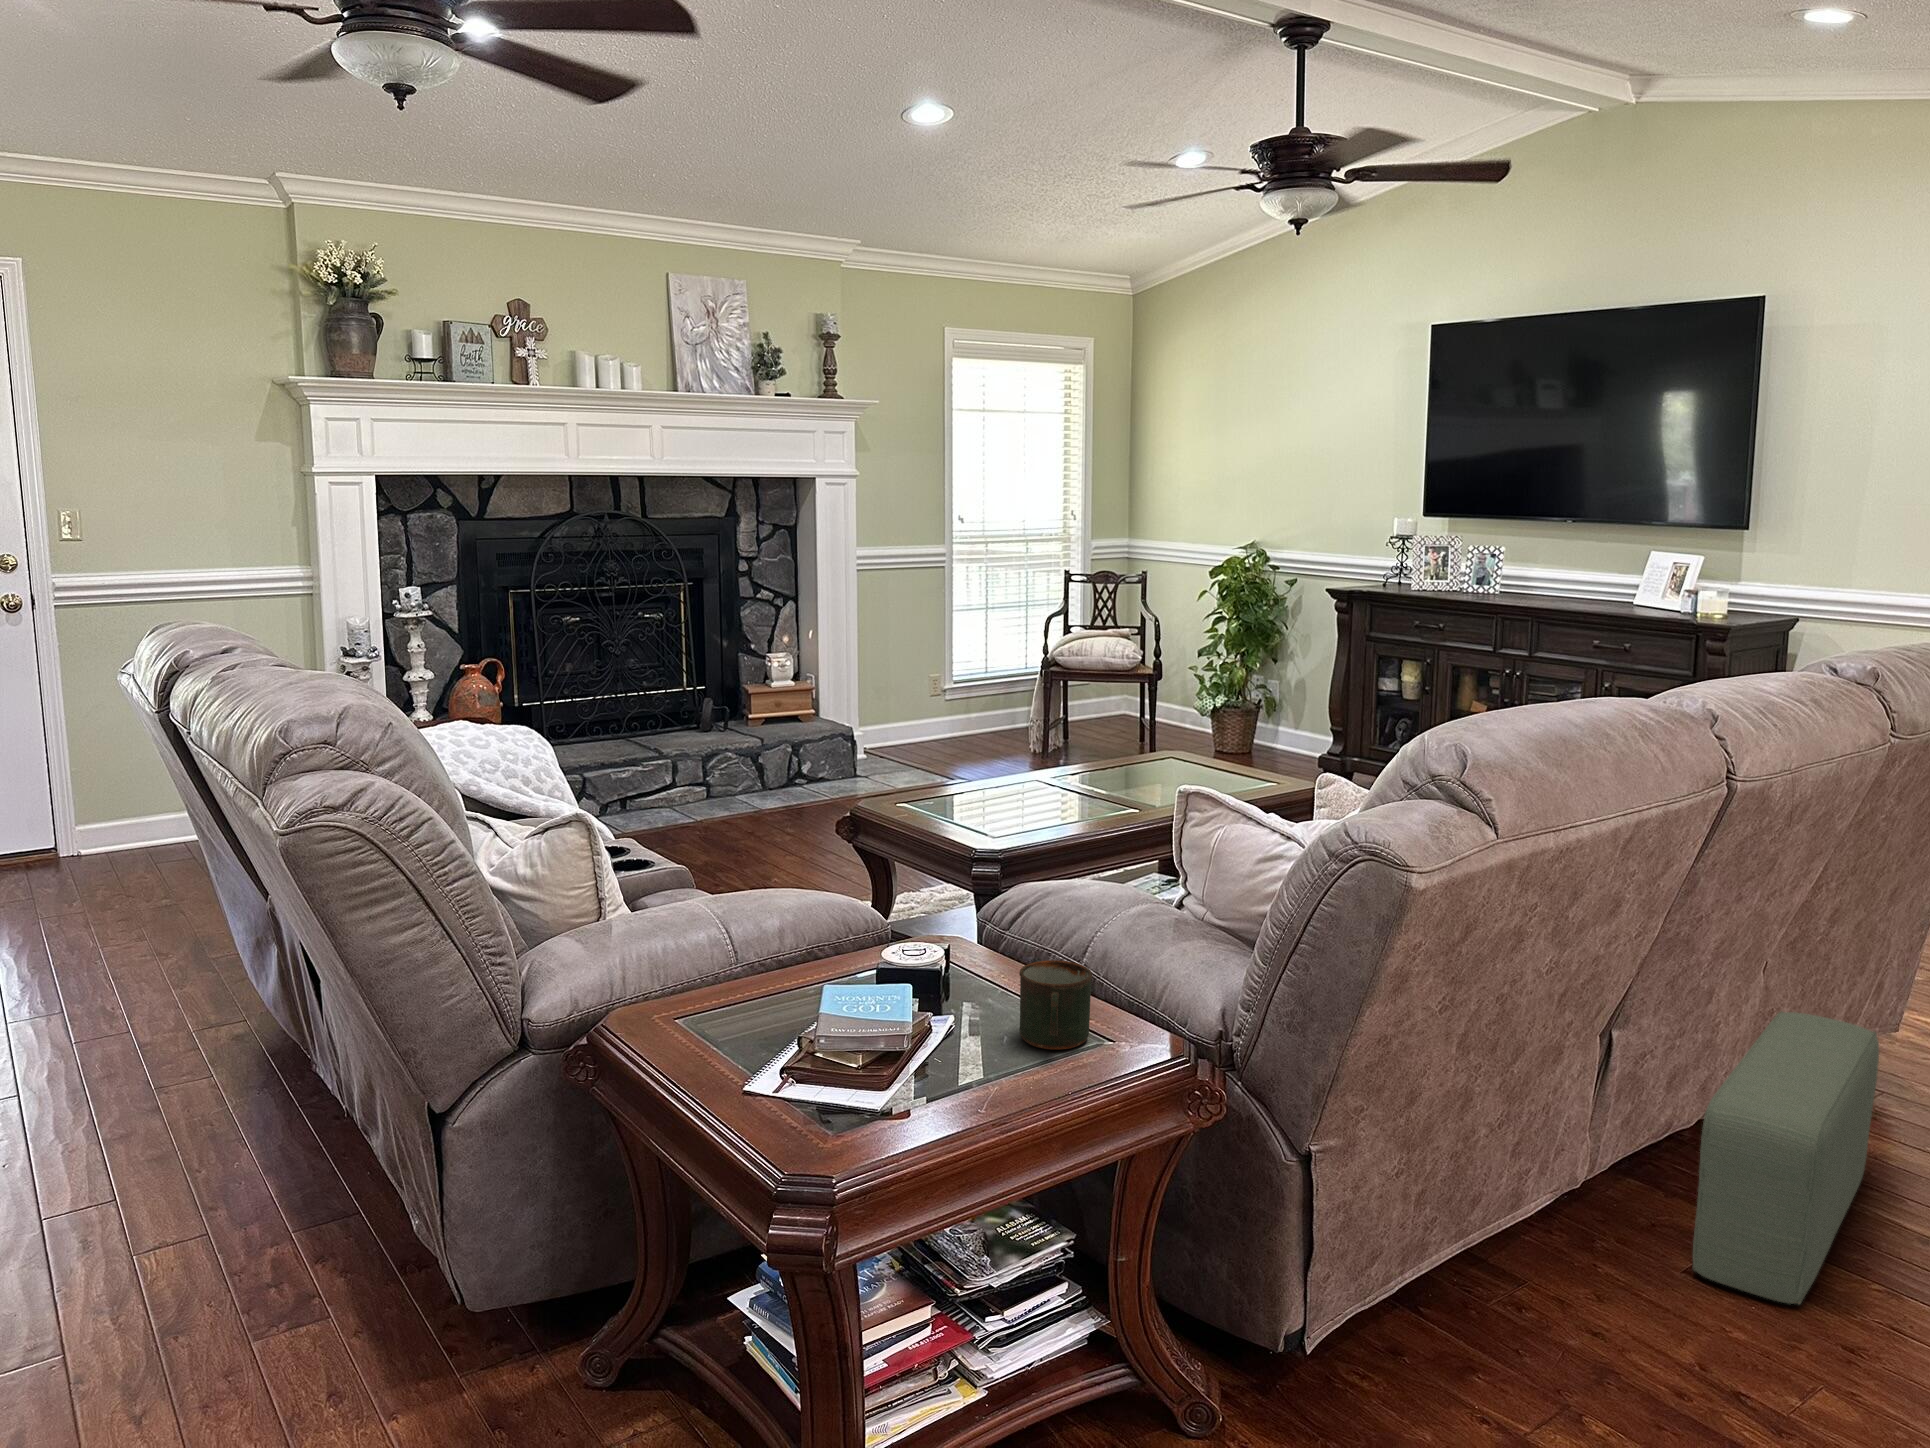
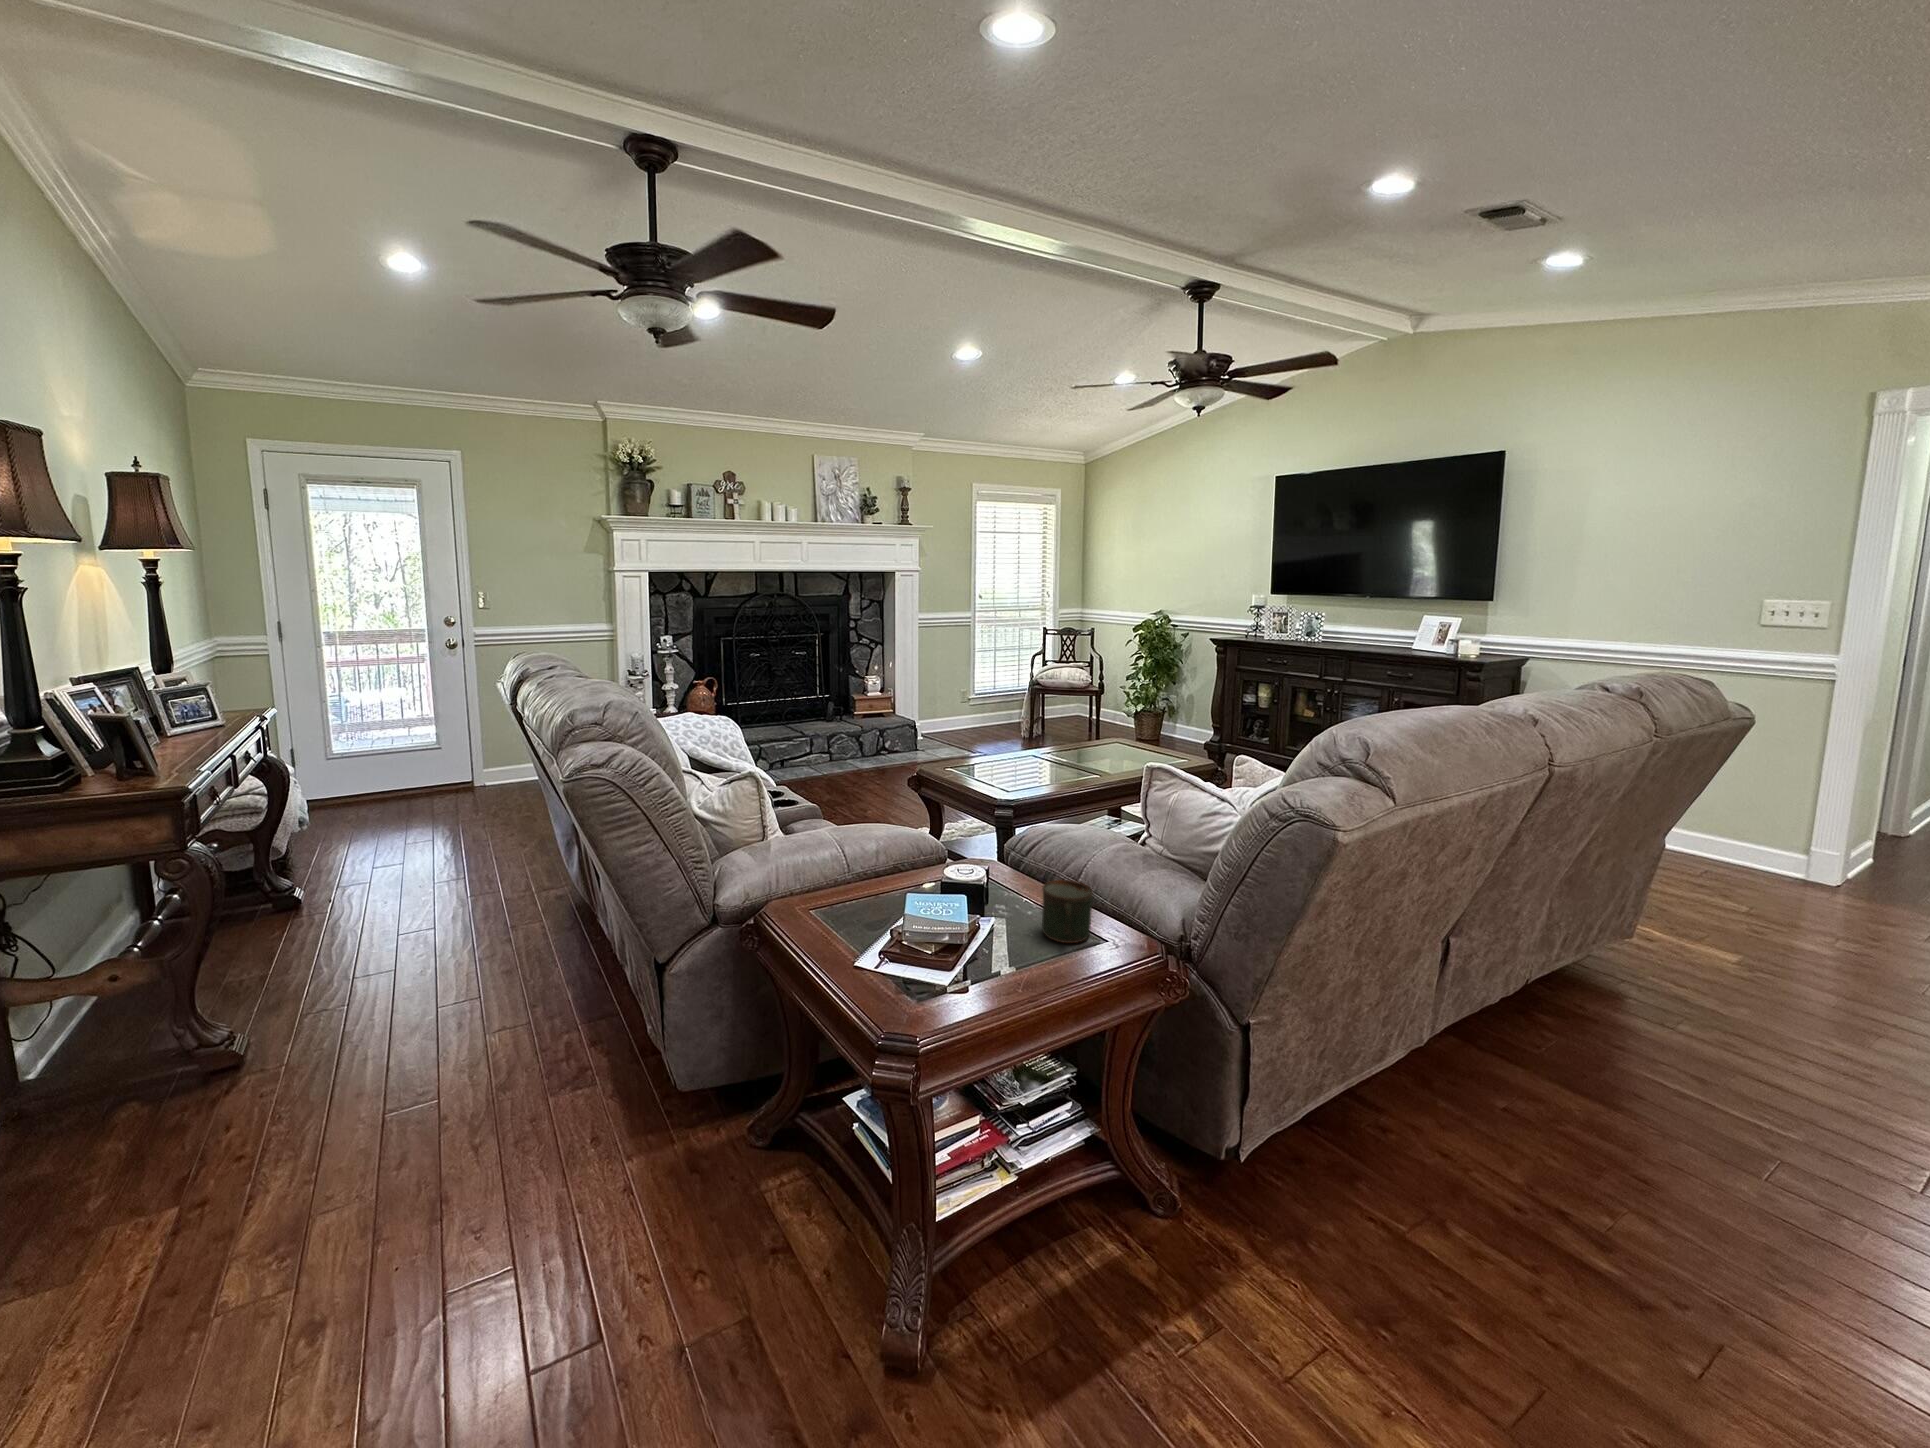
pouf: present [1693,1012,1879,1305] -> none [1509,923,1636,1140]

